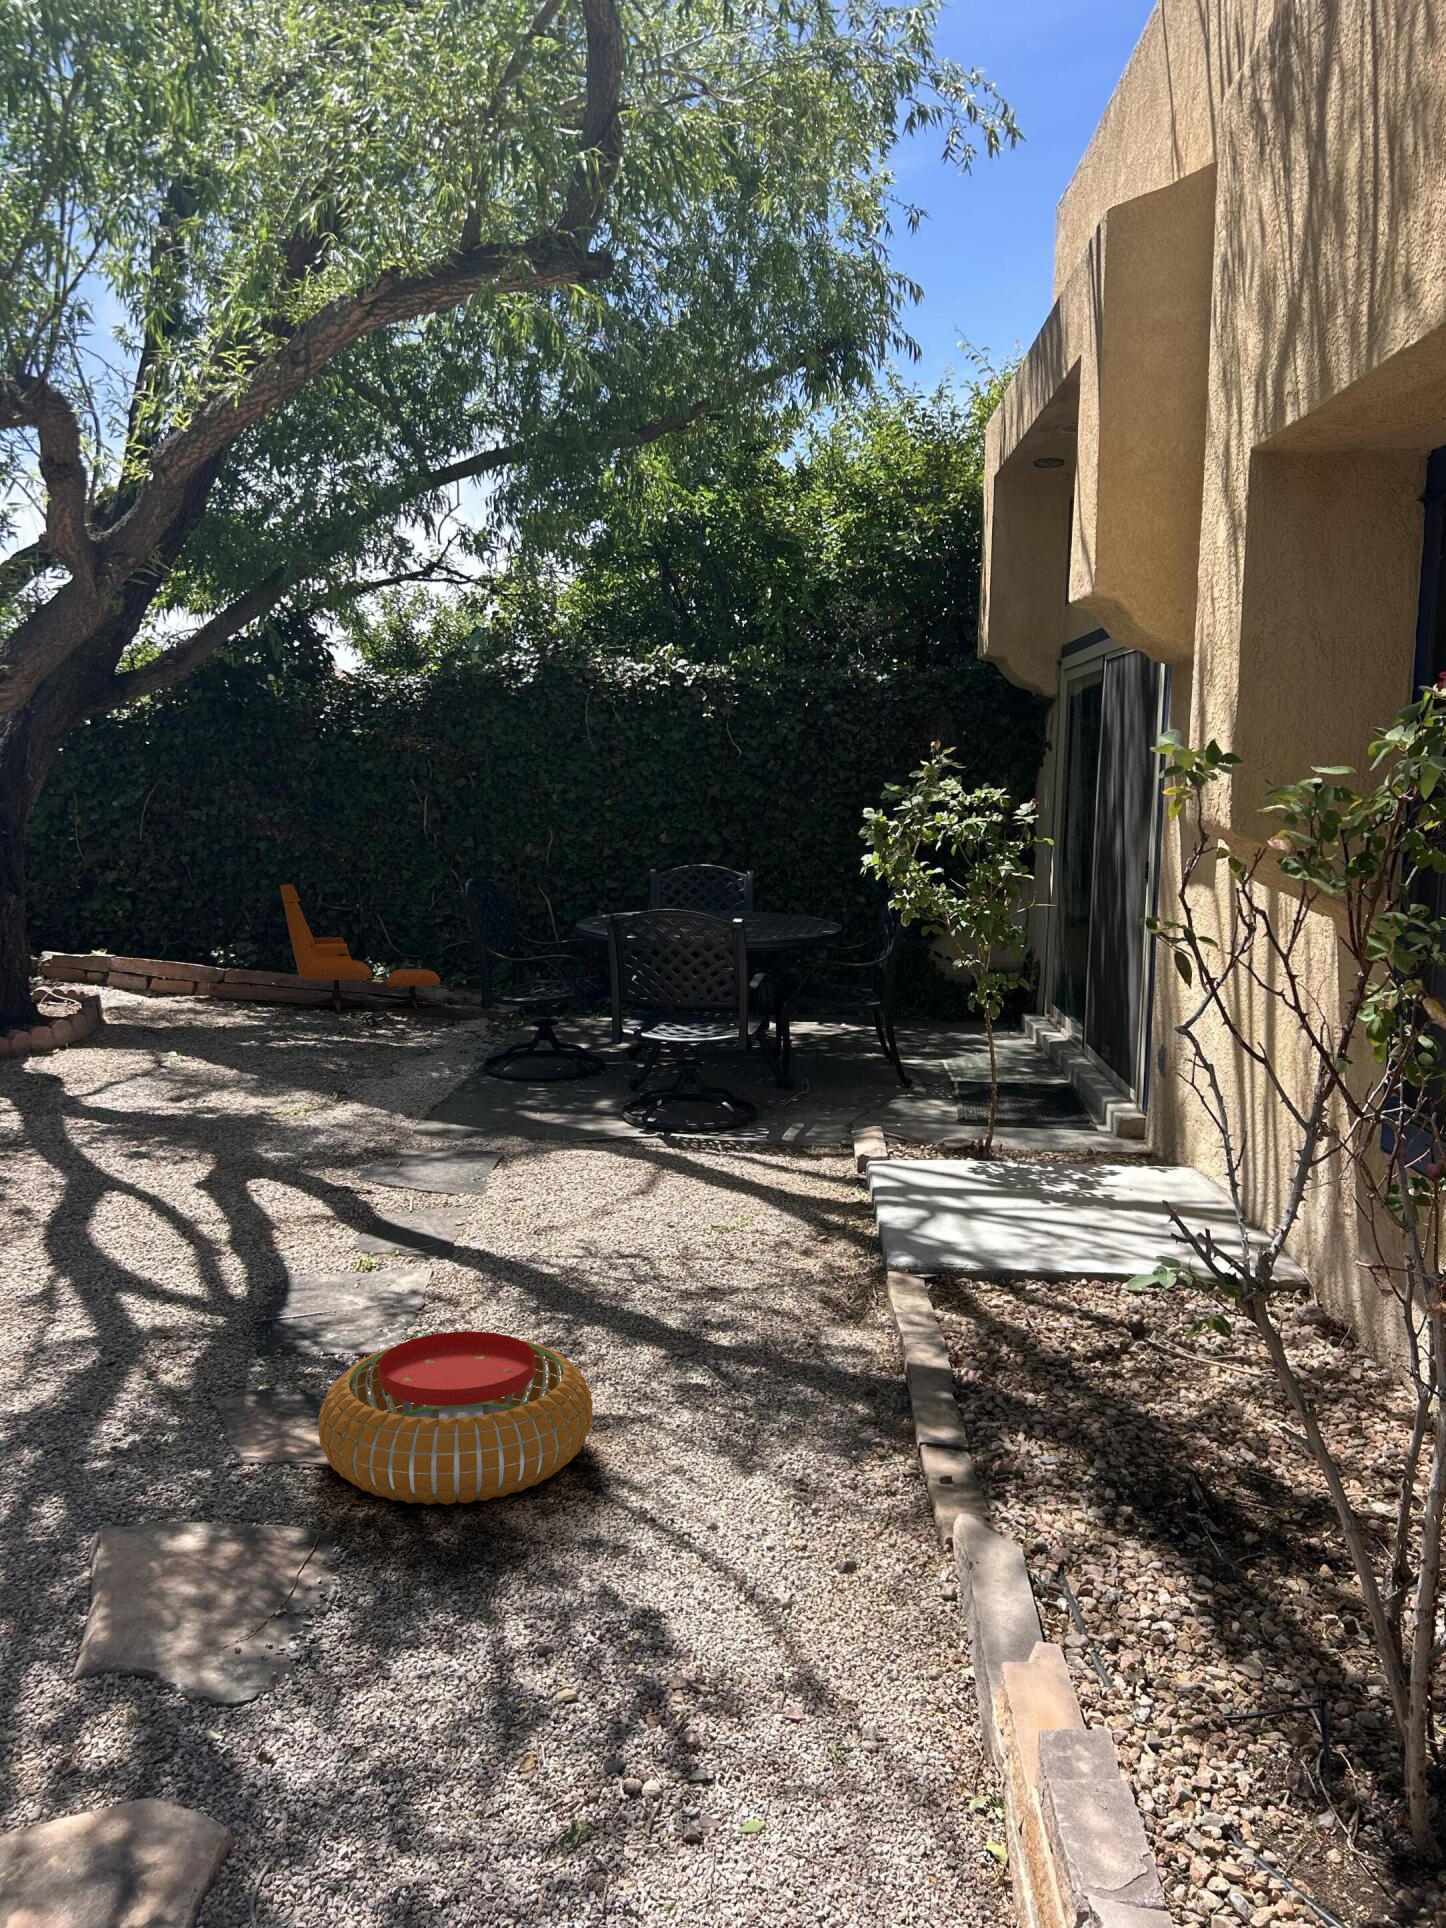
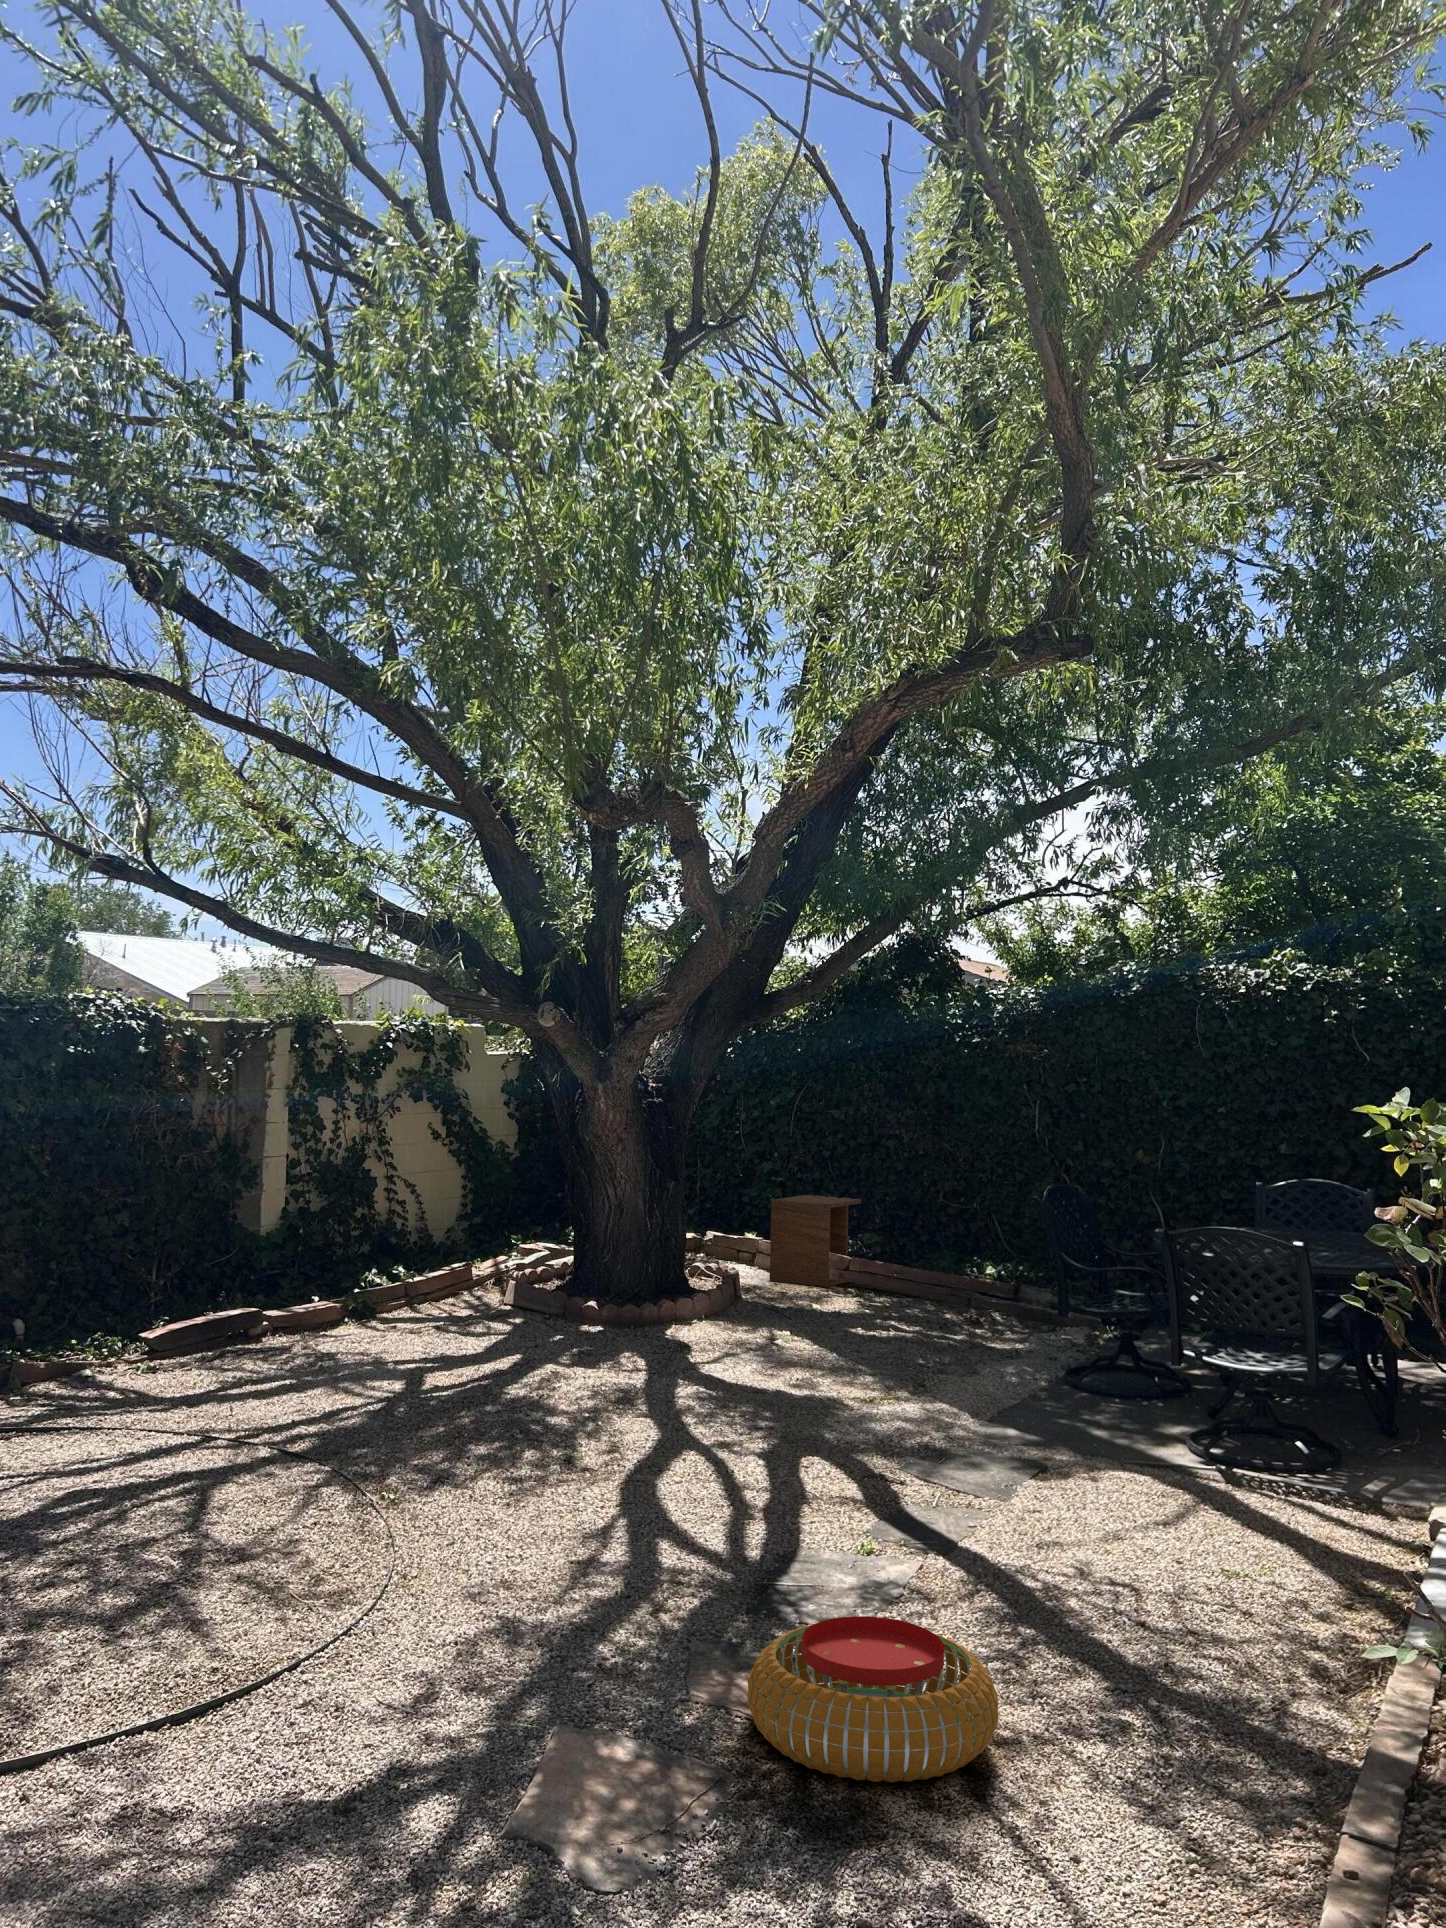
lounge chair: present [280,884,441,1013] -> none [901,1179,1053,1312]
side table: none [127,908,231,1003] -> present [770,1195,861,1287]

